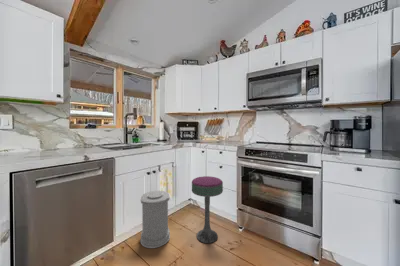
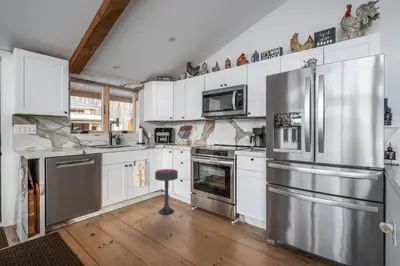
trash can: present [140,191,170,248] -> none [119,179,140,216]

